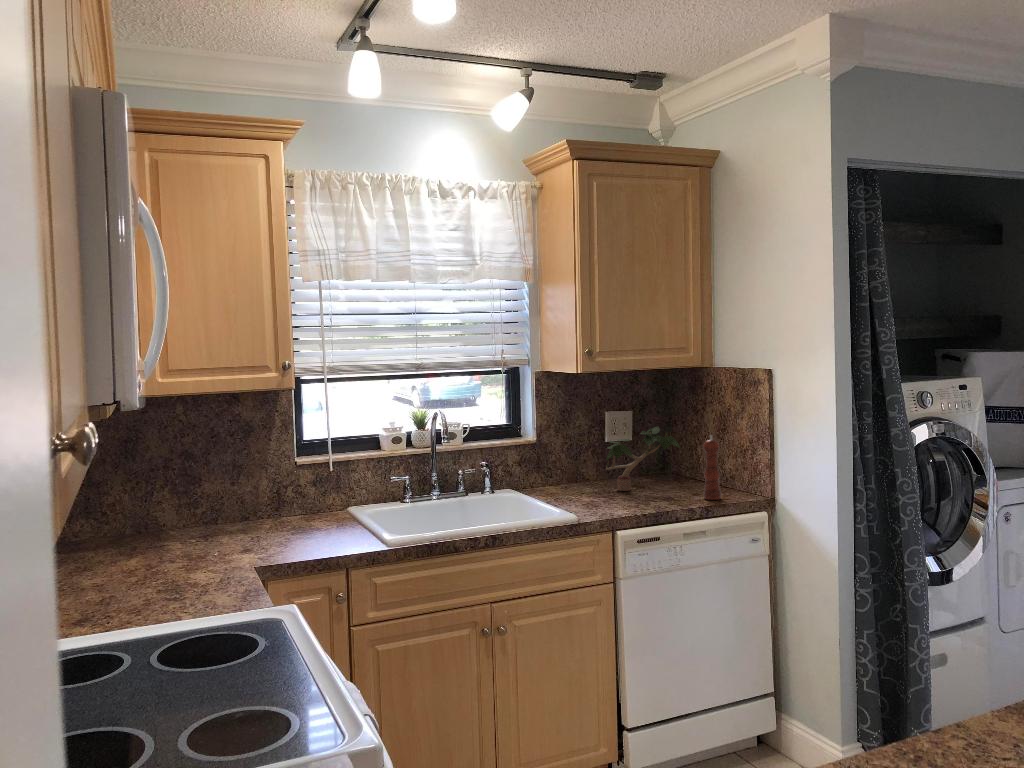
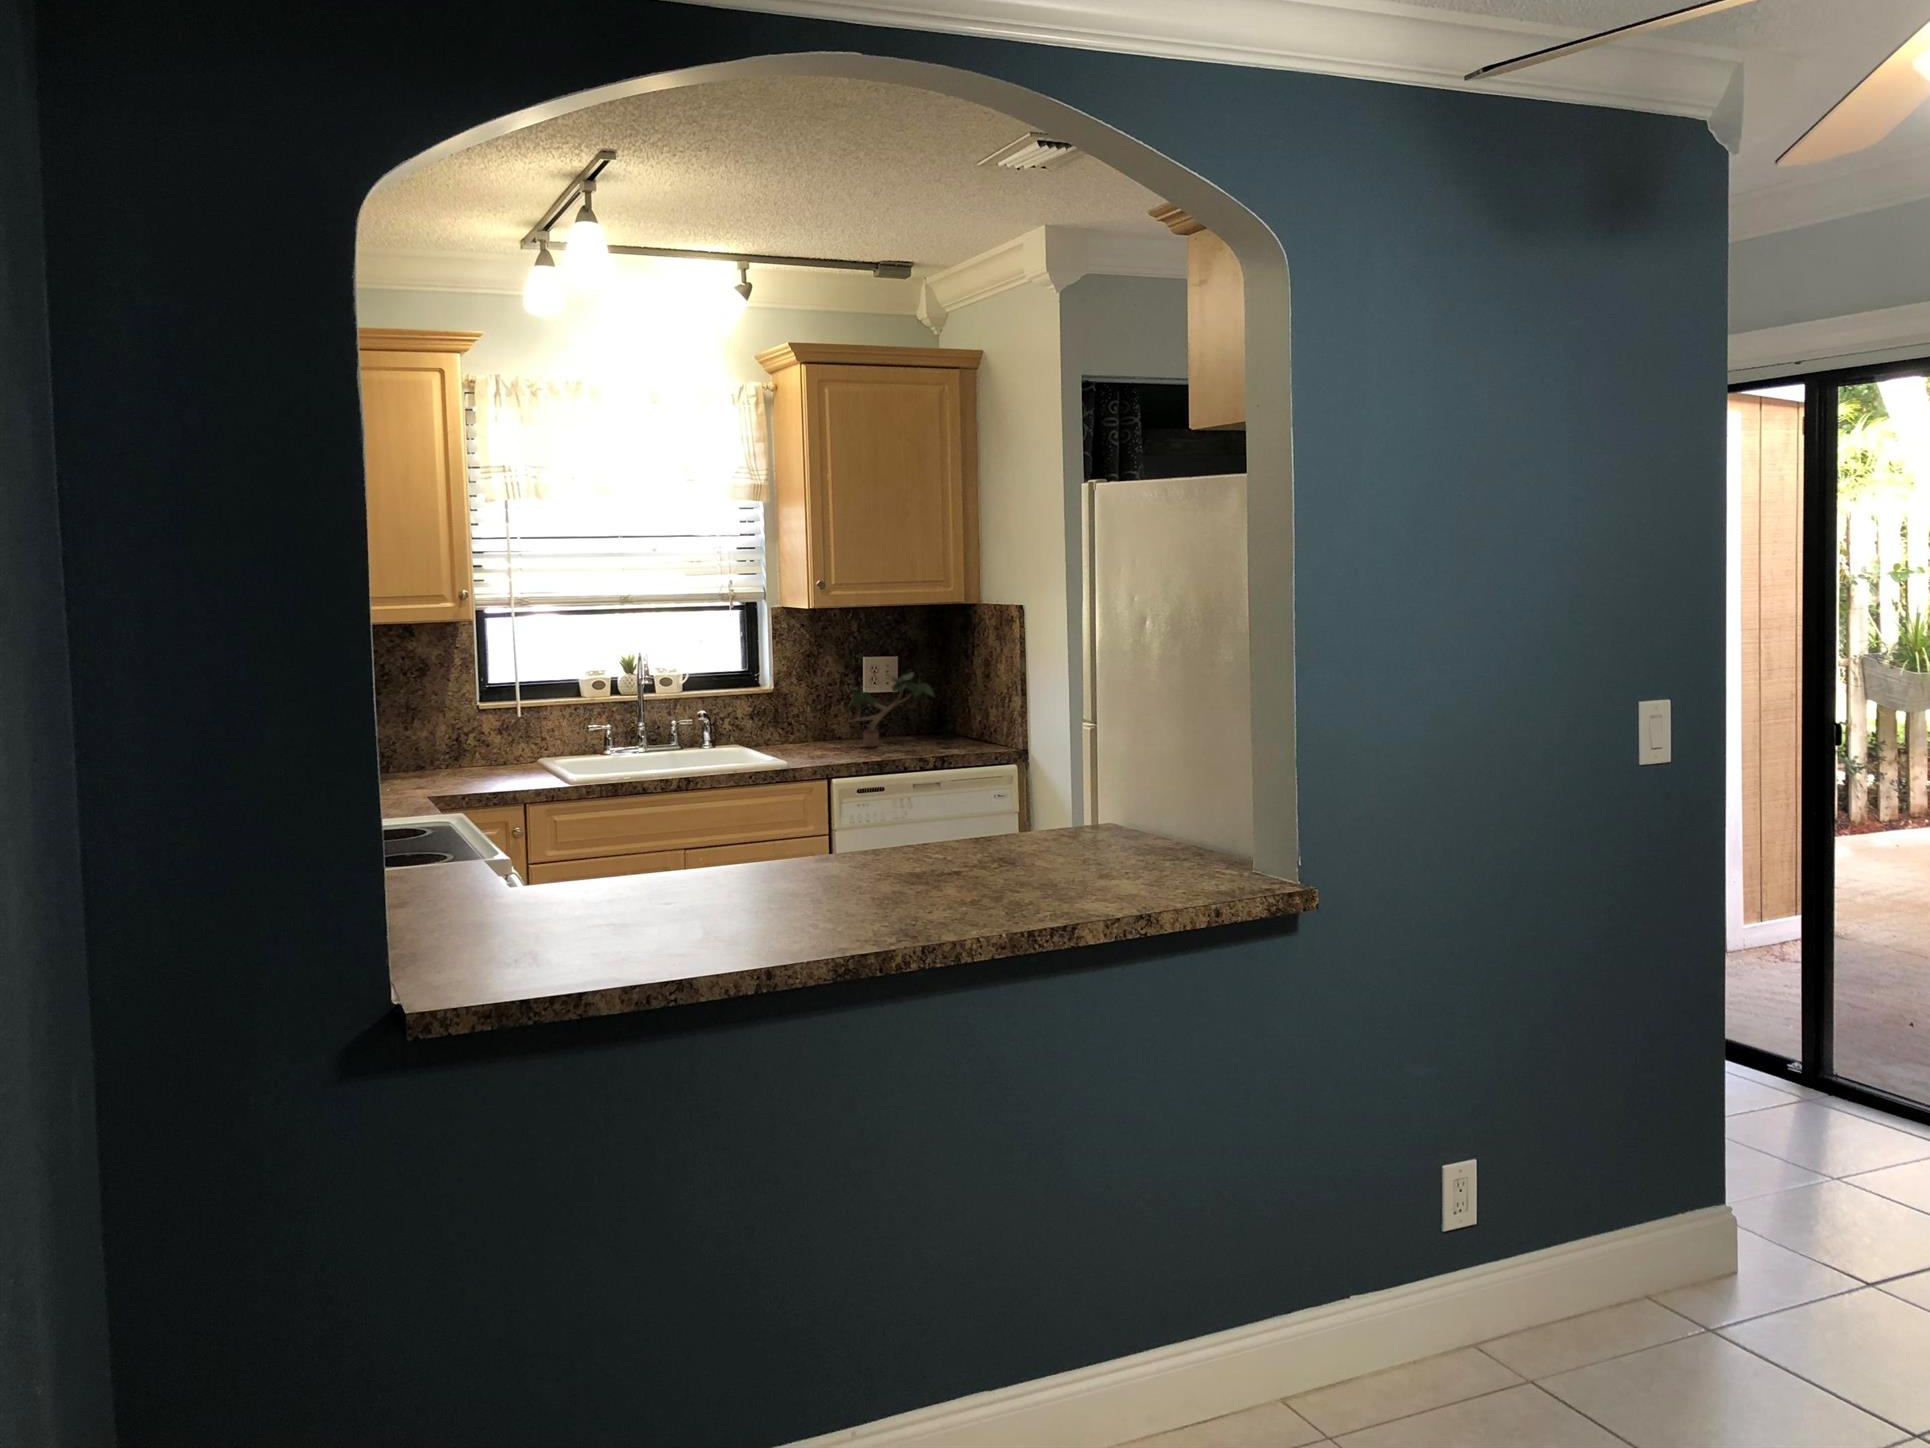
pepper mill: present [703,435,721,500] -> none [947,679,968,752]

